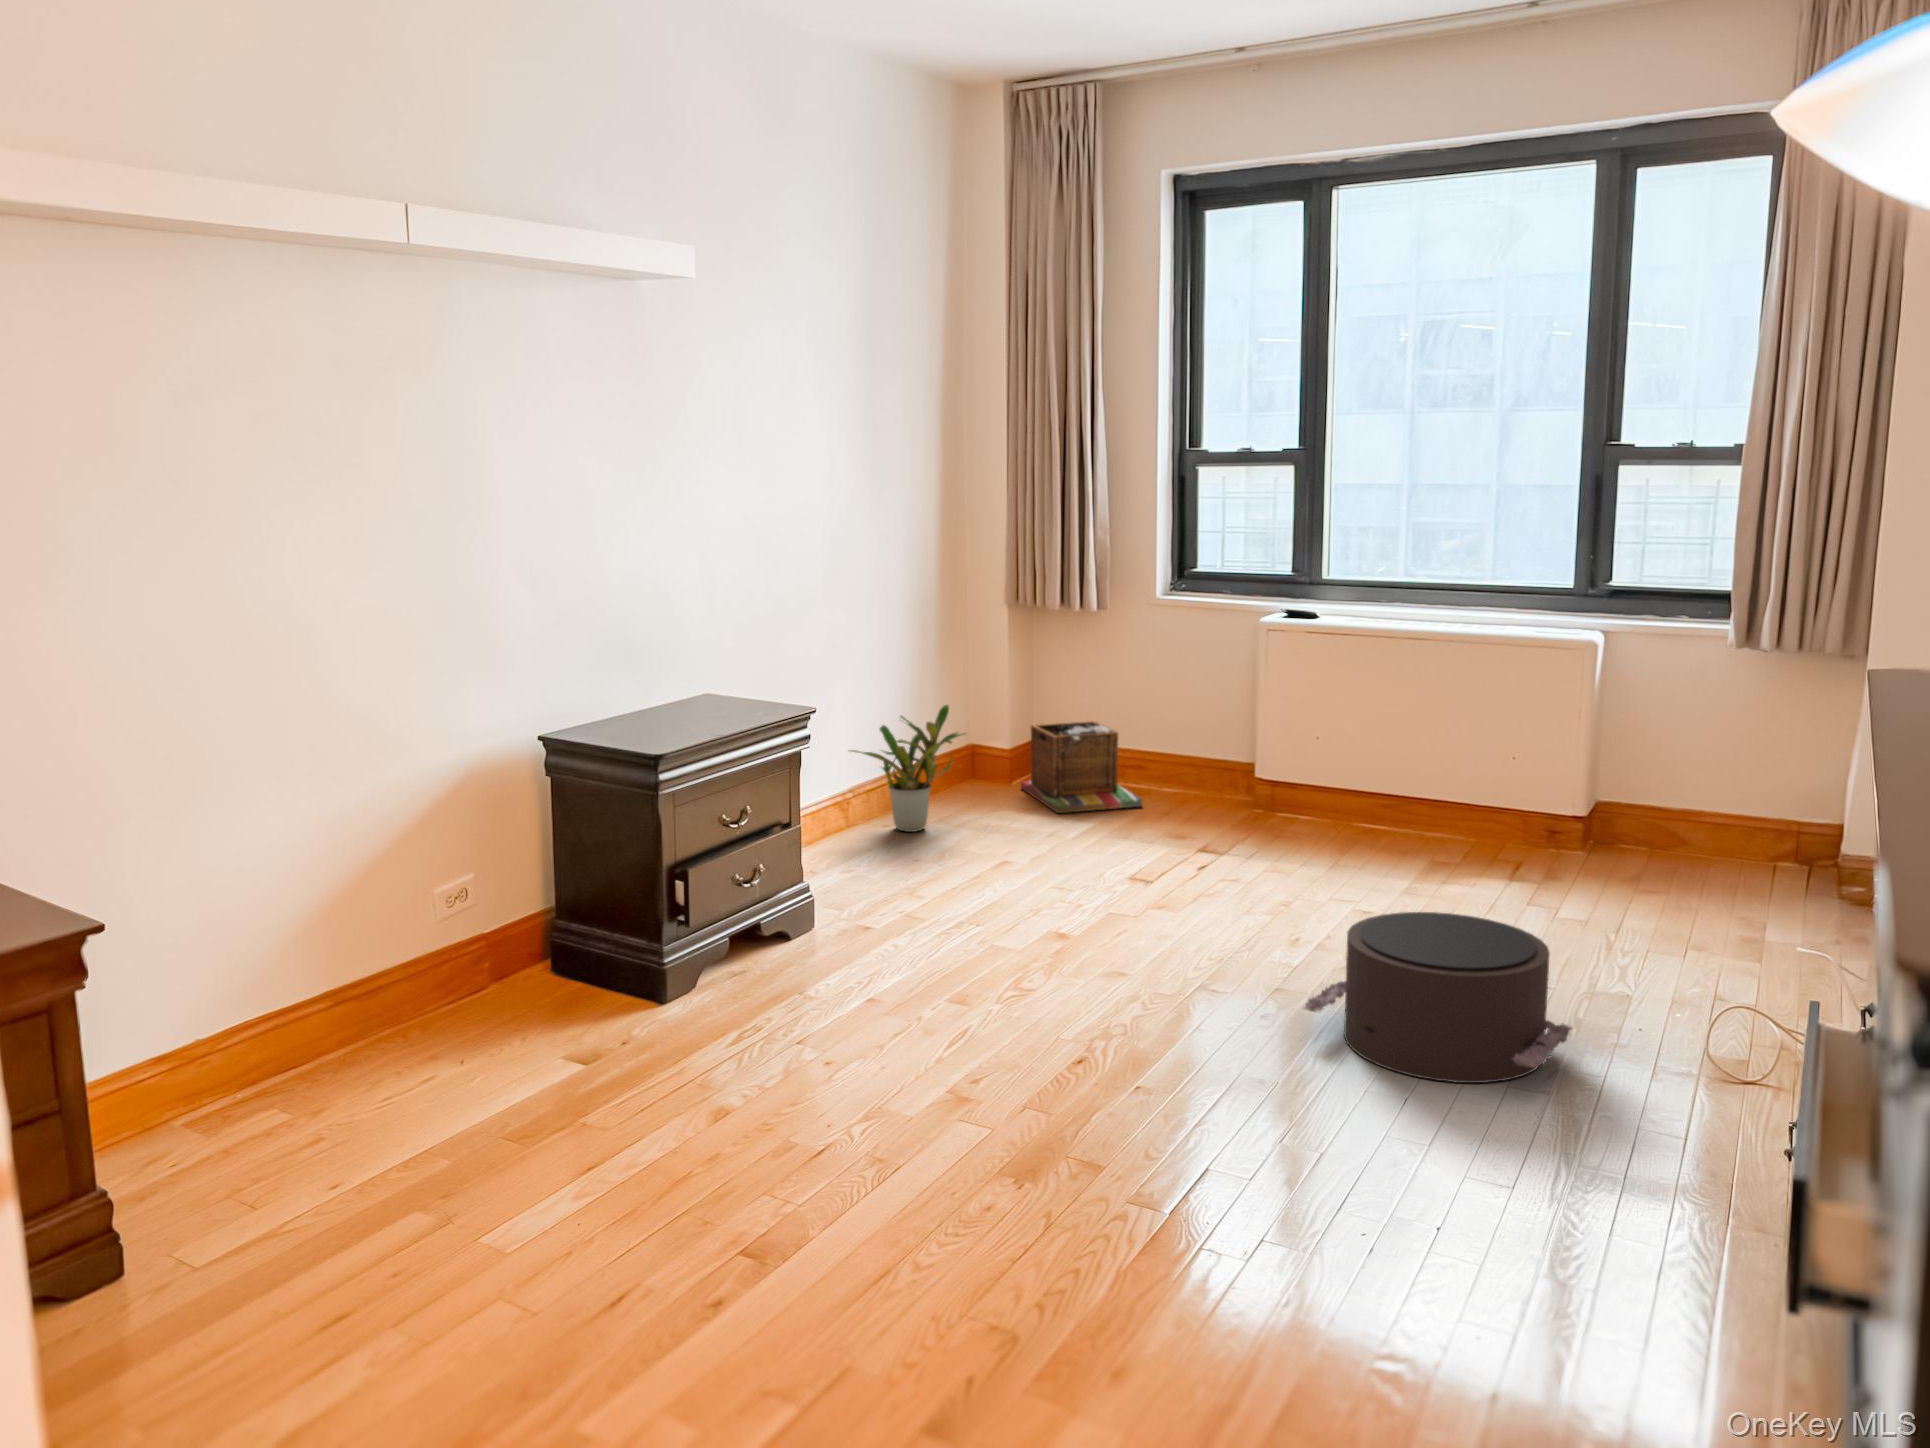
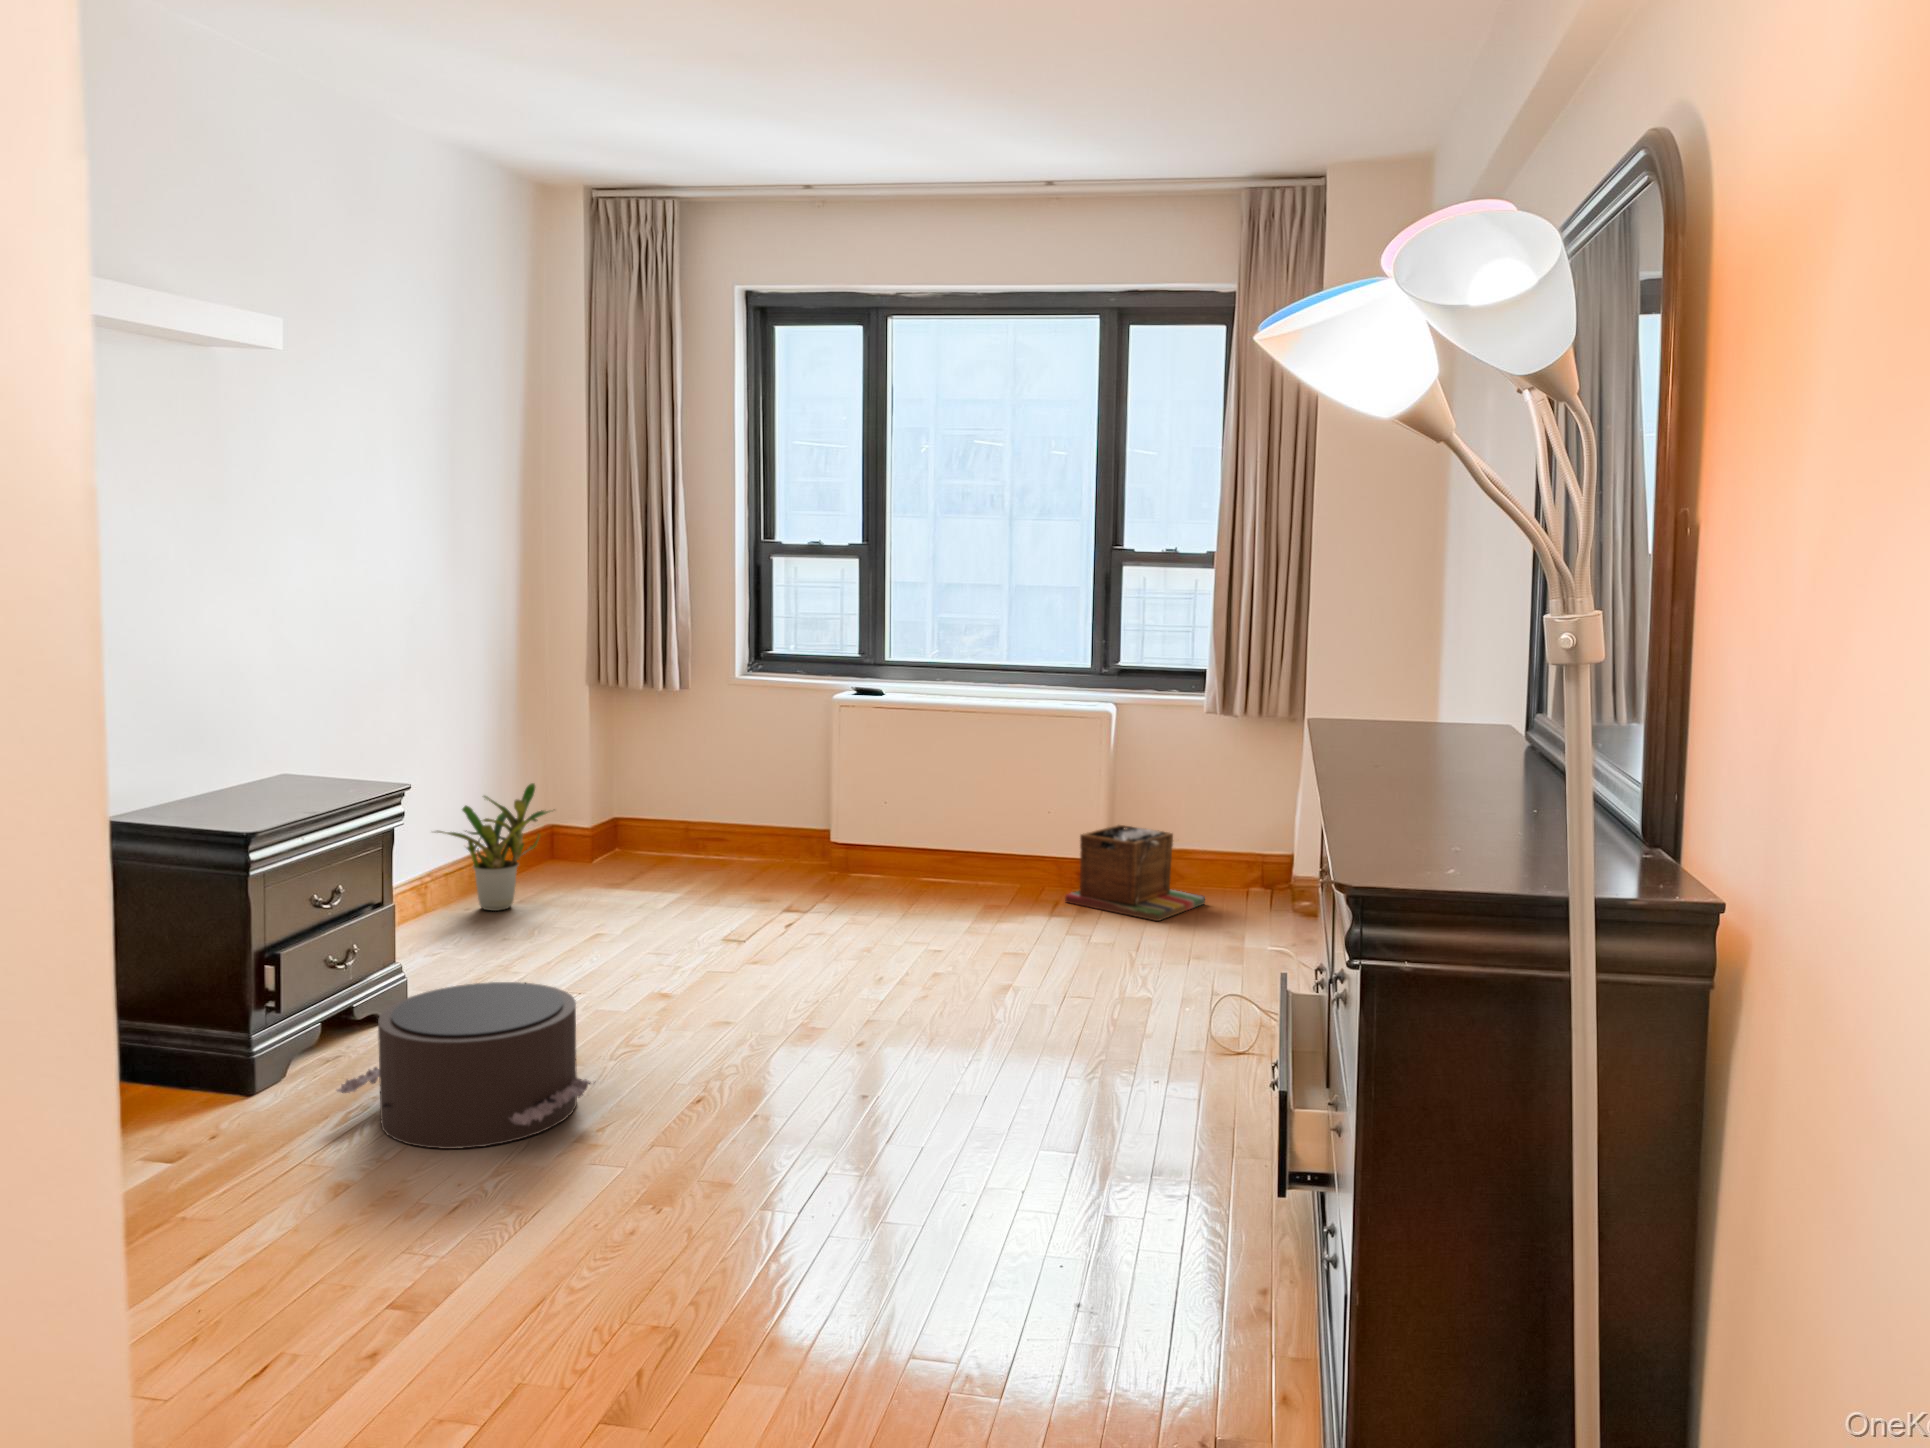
laundry basket: present [1021,721,1142,813] -> present [1065,825,1205,921]
pouf: present [1304,912,1572,1083] -> present [336,982,591,1149]

